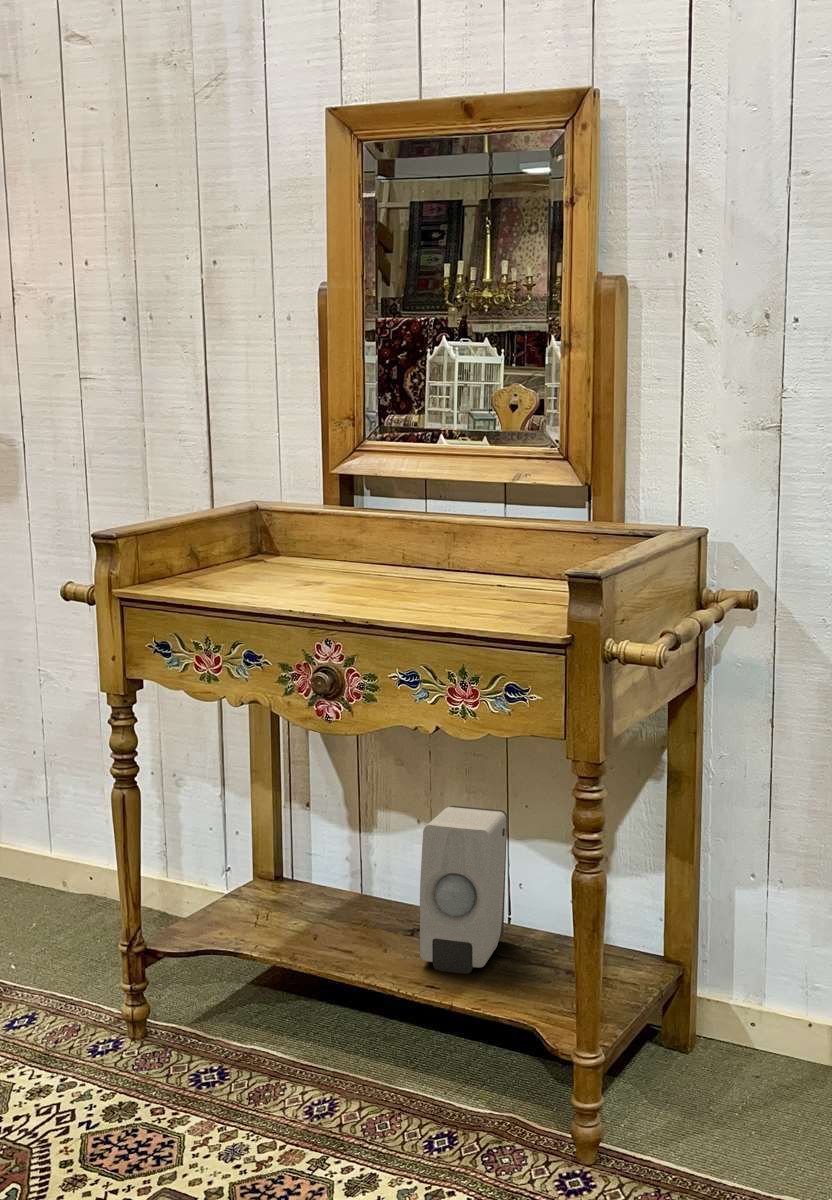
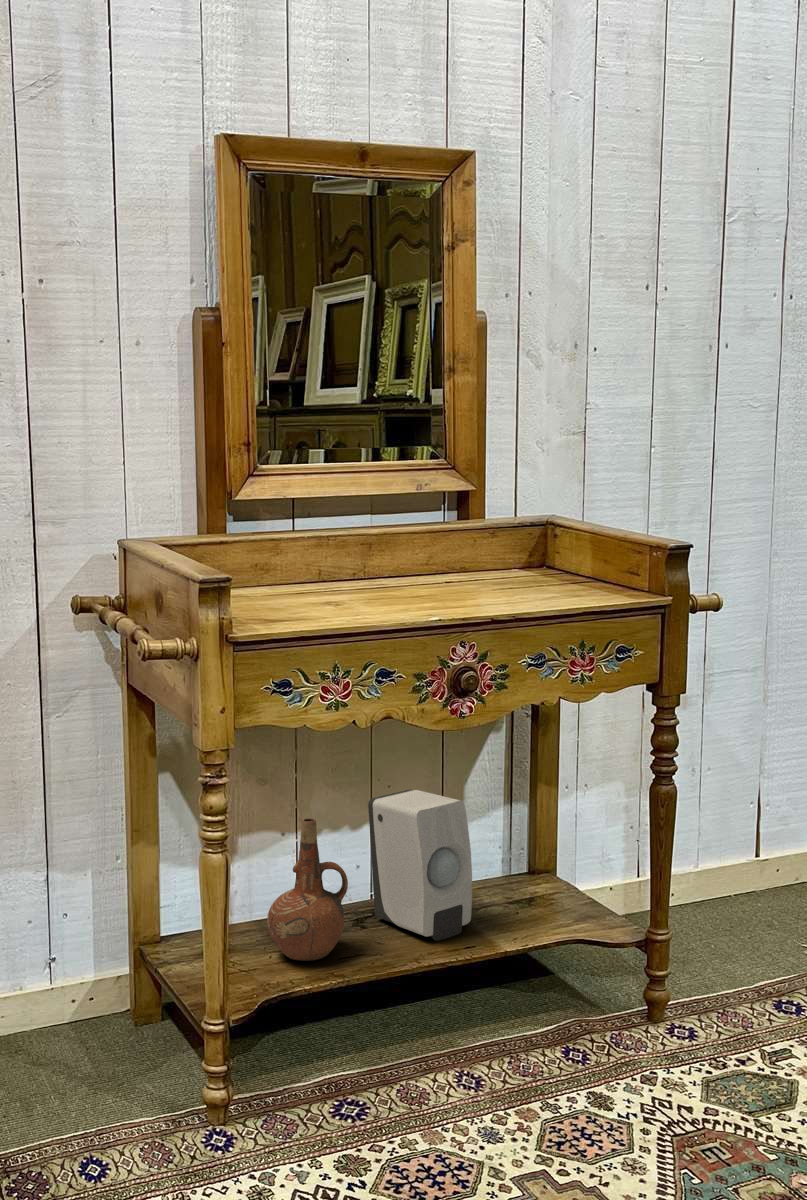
ceramic pitcher: none [297,799,374,939] -> present [267,818,348,961]

